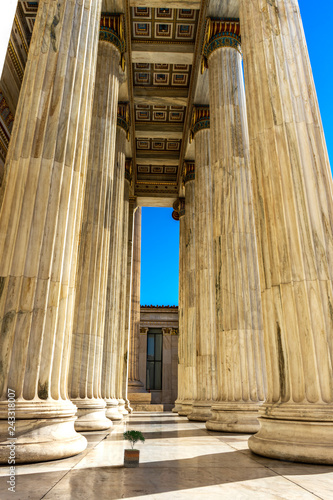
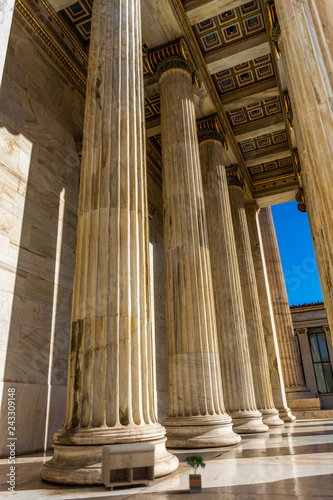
storage bench: none [17,418,84,468] -> present [101,443,155,490]

